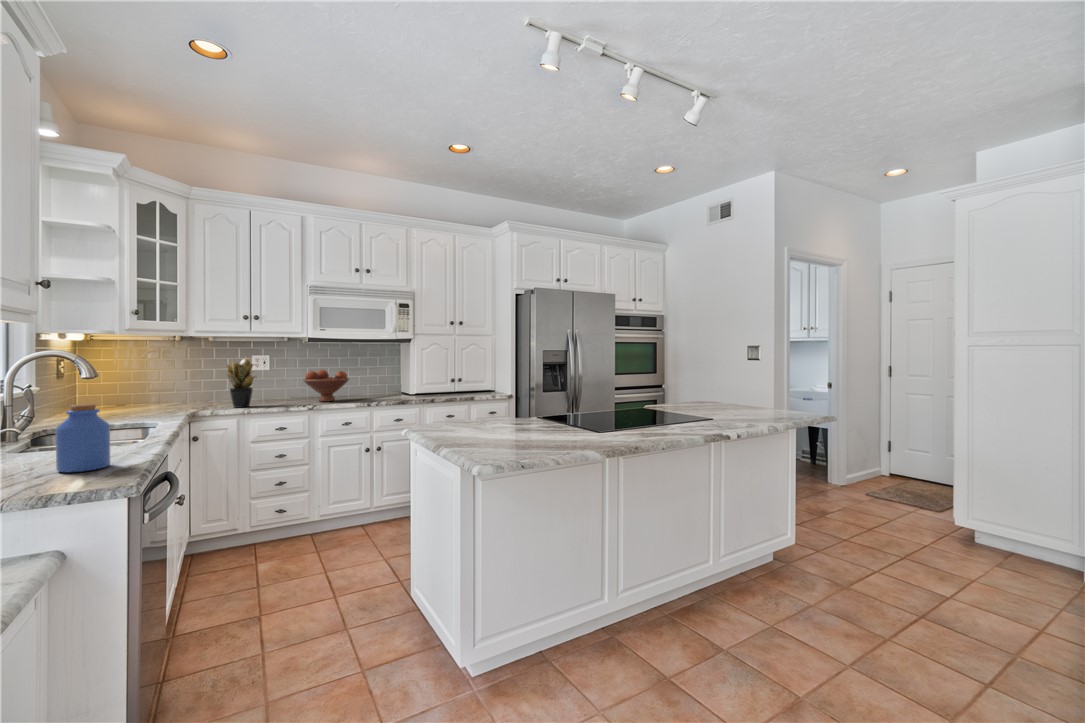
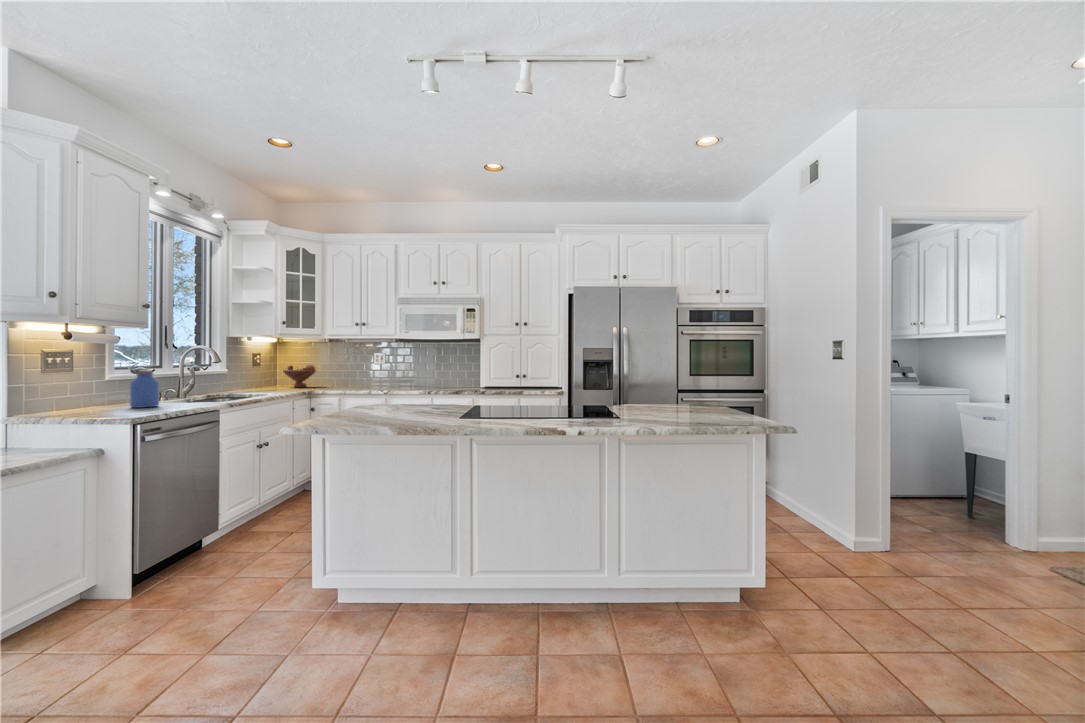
potted plant: present [227,358,257,408] -> none [333,350,360,390]
fruit bowl: present [304,370,349,402] -> present [283,365,316,387]

